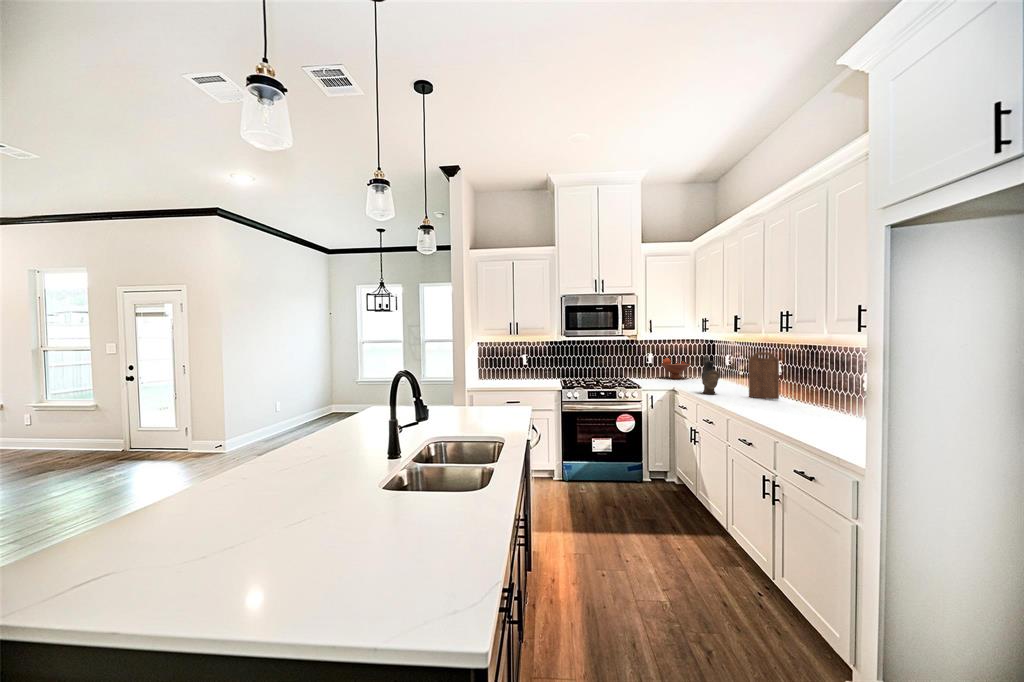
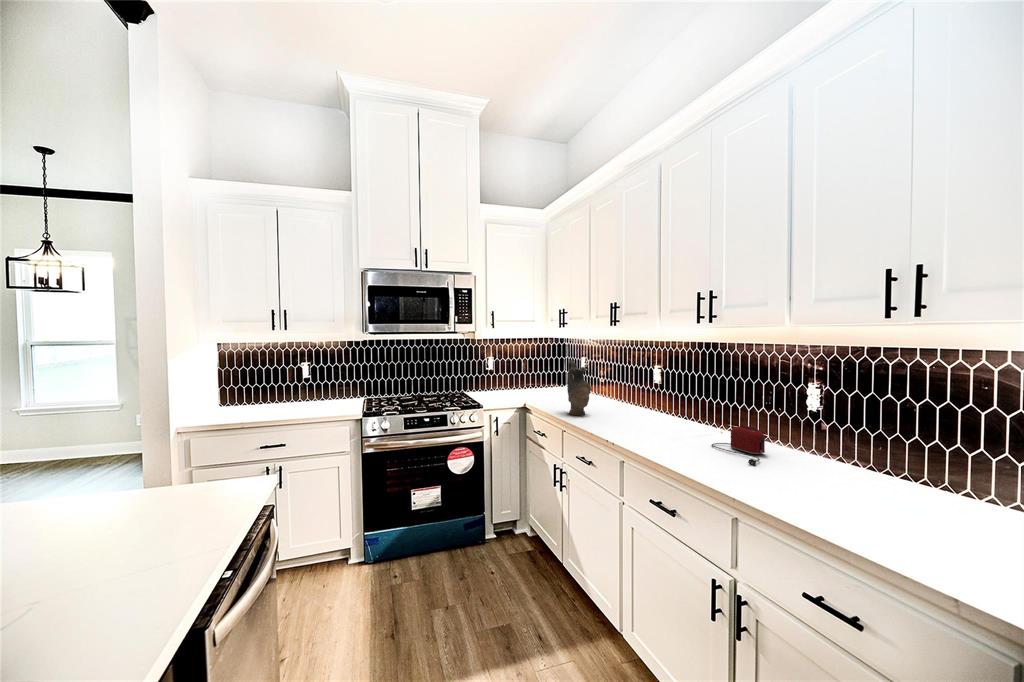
cutting board: present [749,352,779,399] -> none [627,355,665,419]
fruit bowl: present [661,358,691,379] -> none [502,360,539,389]
toaster: none [795,400,832,421] -> present [712,426,765,466]

